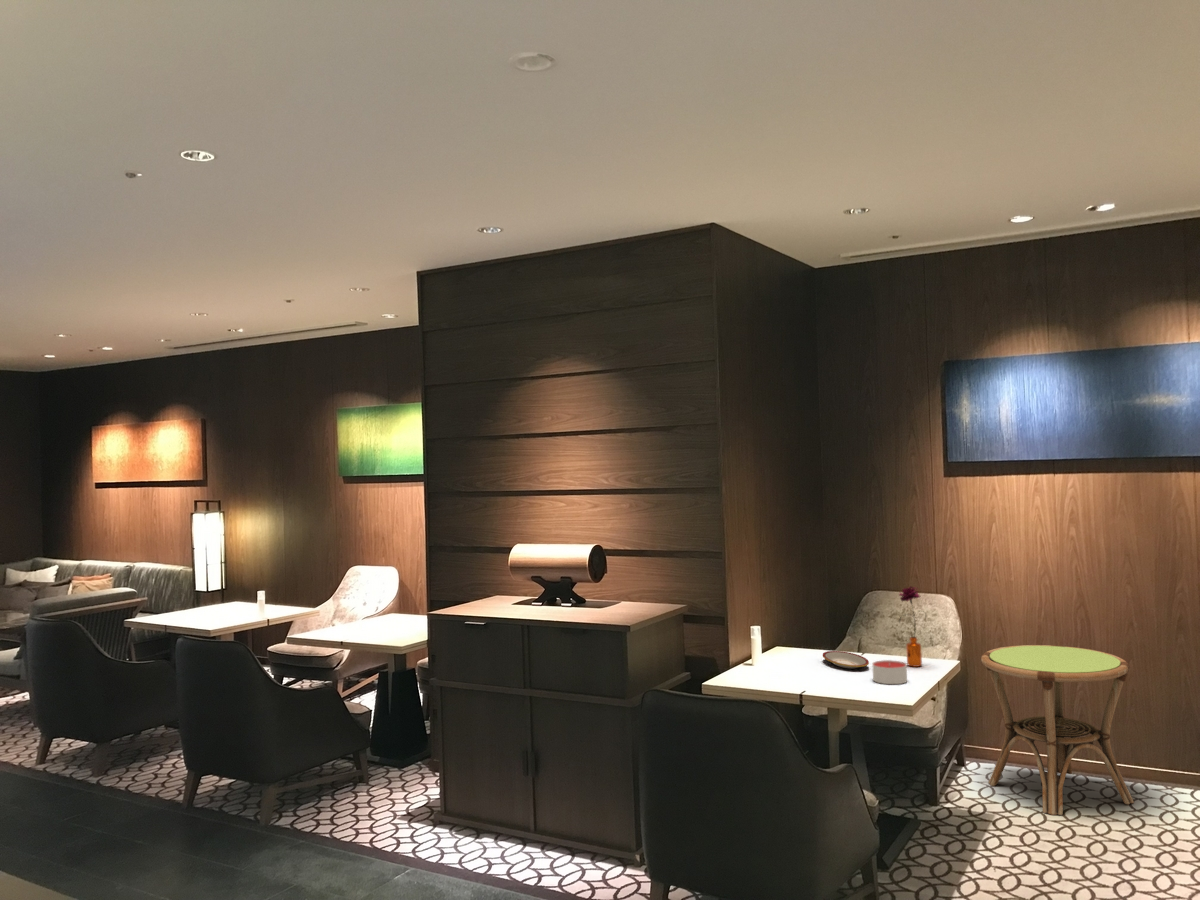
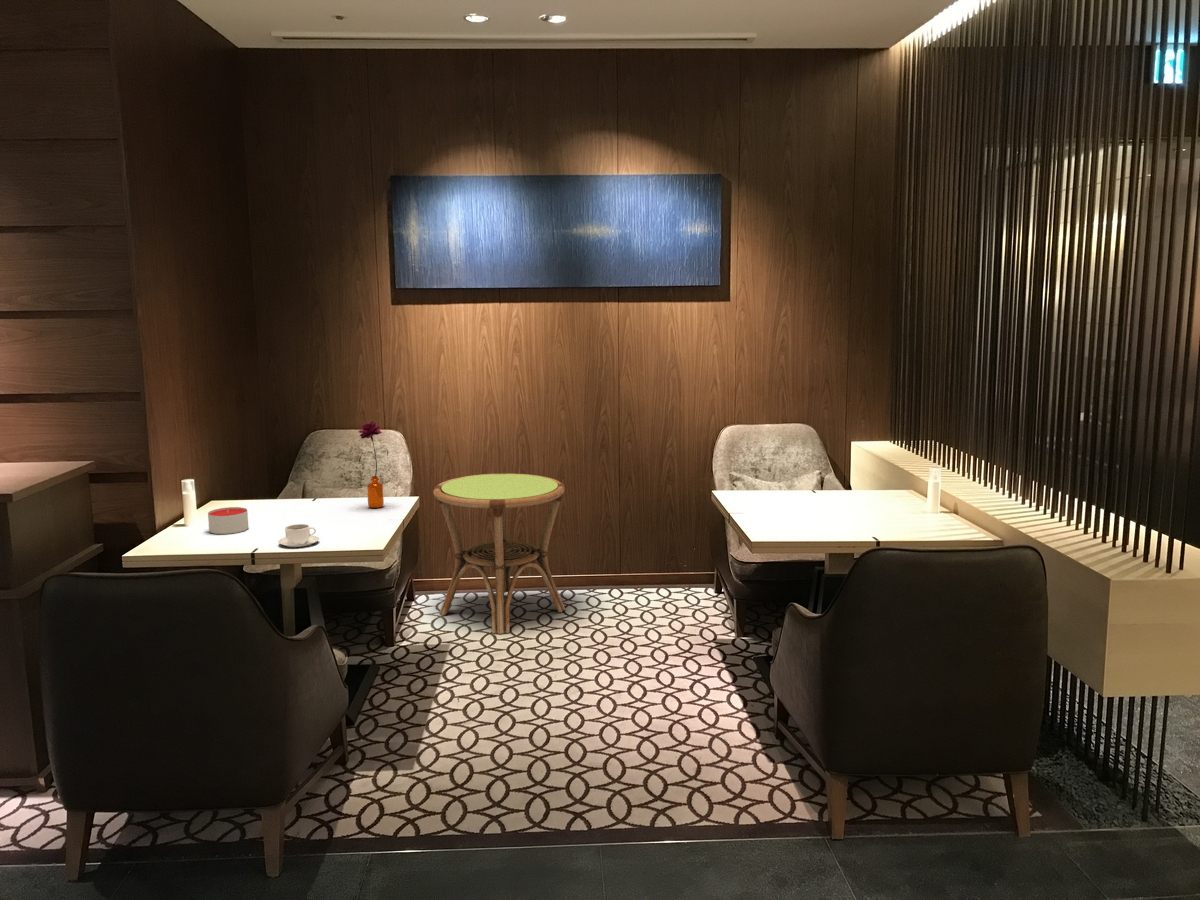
plate: present [823,651,869,669] -> none [272,499,328,517]
candle: present [872,660,907,684] -> present [208,507,249,534]
coffee cup: none [821,673,856,693] -> present [278,524,319,547]

